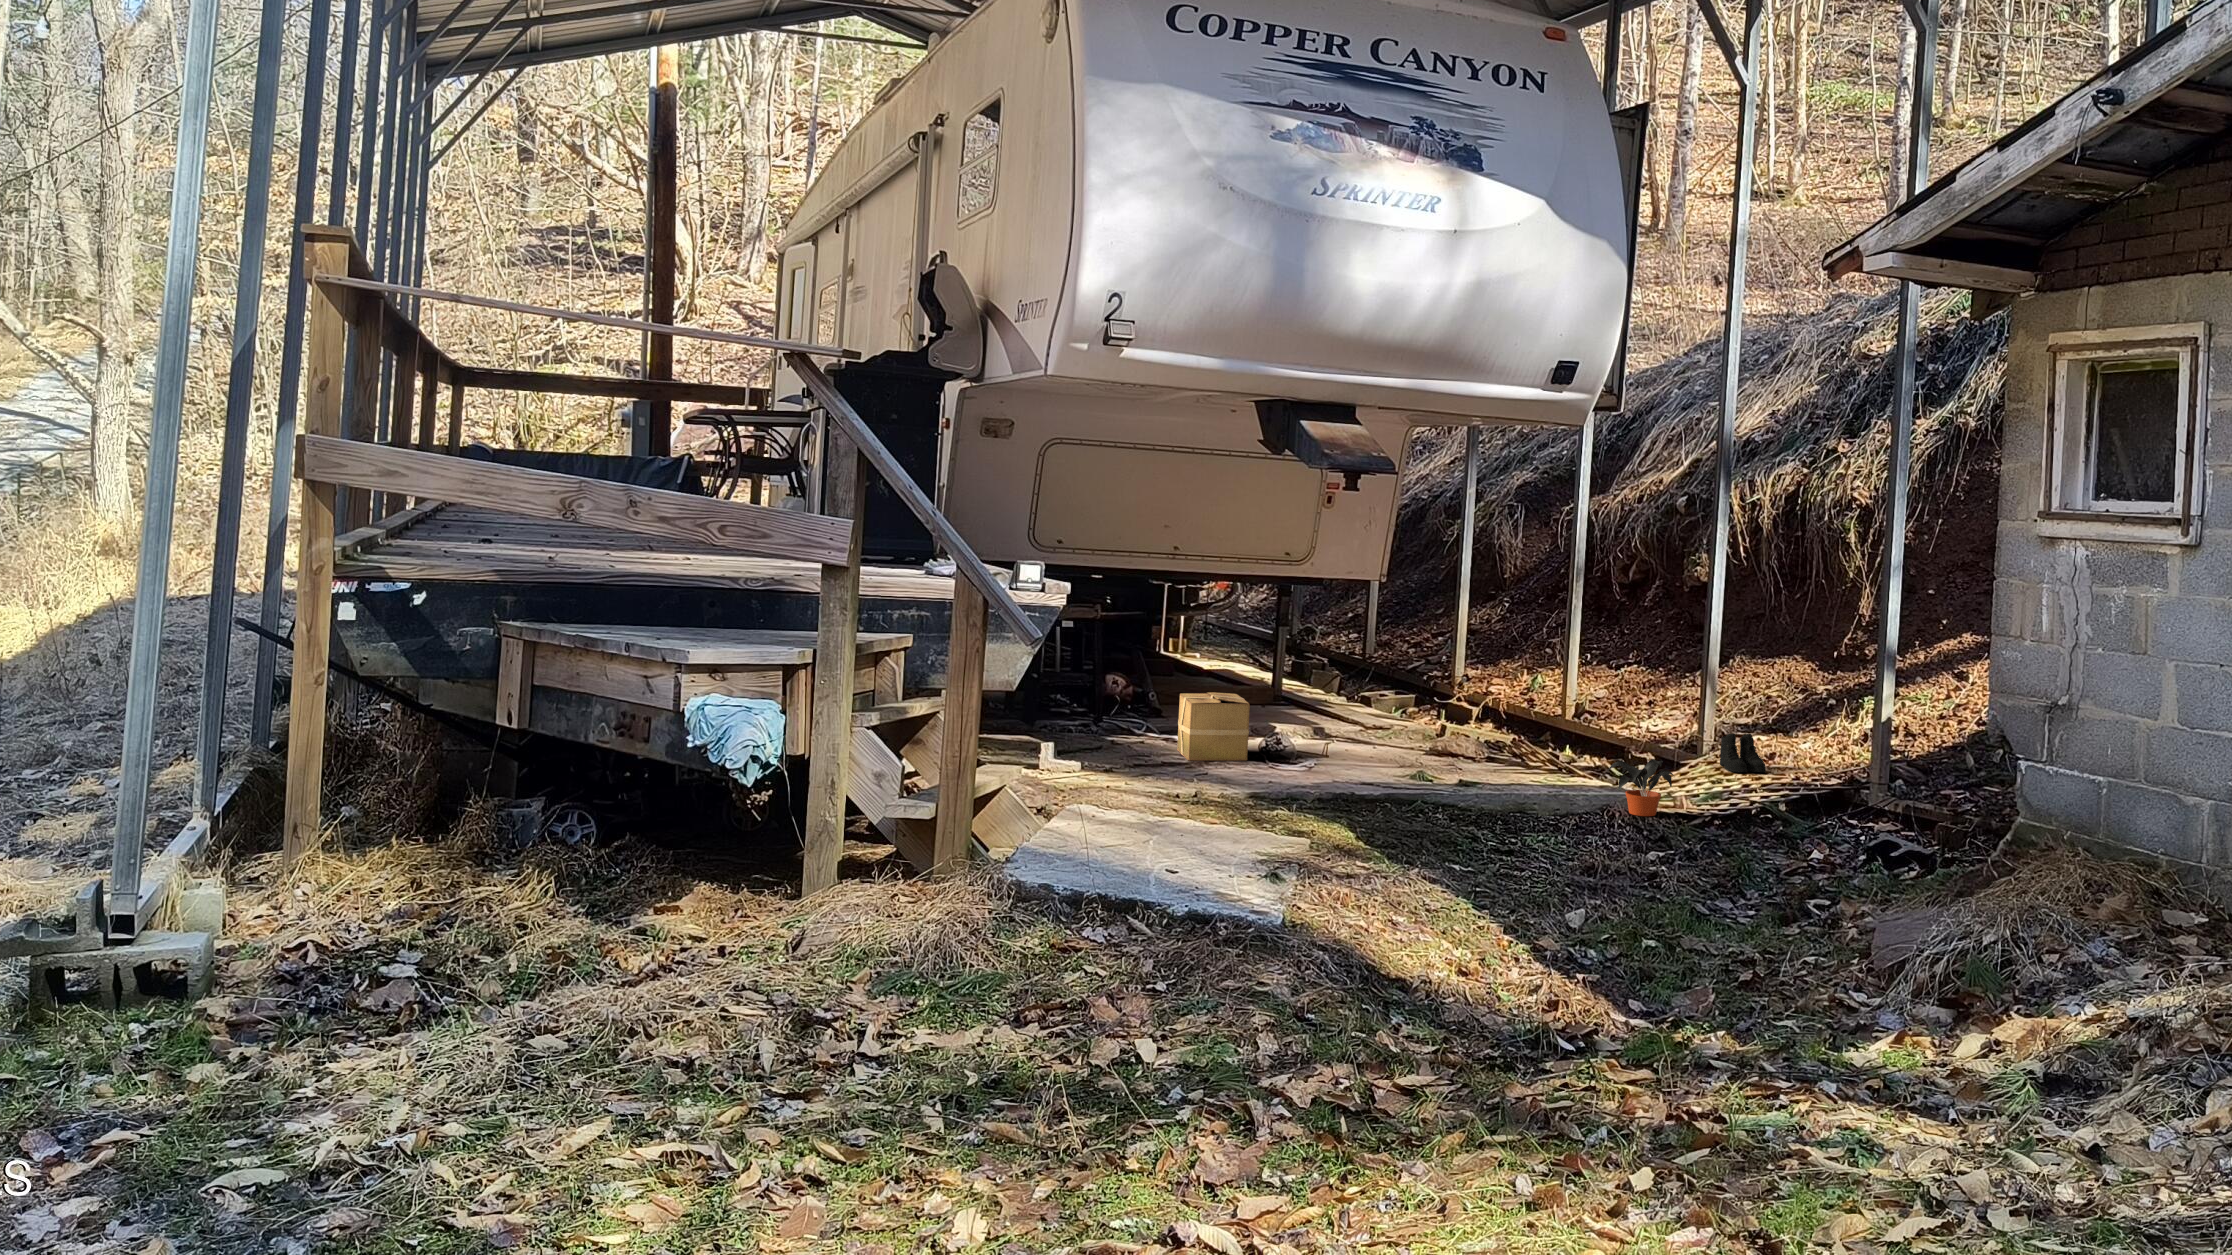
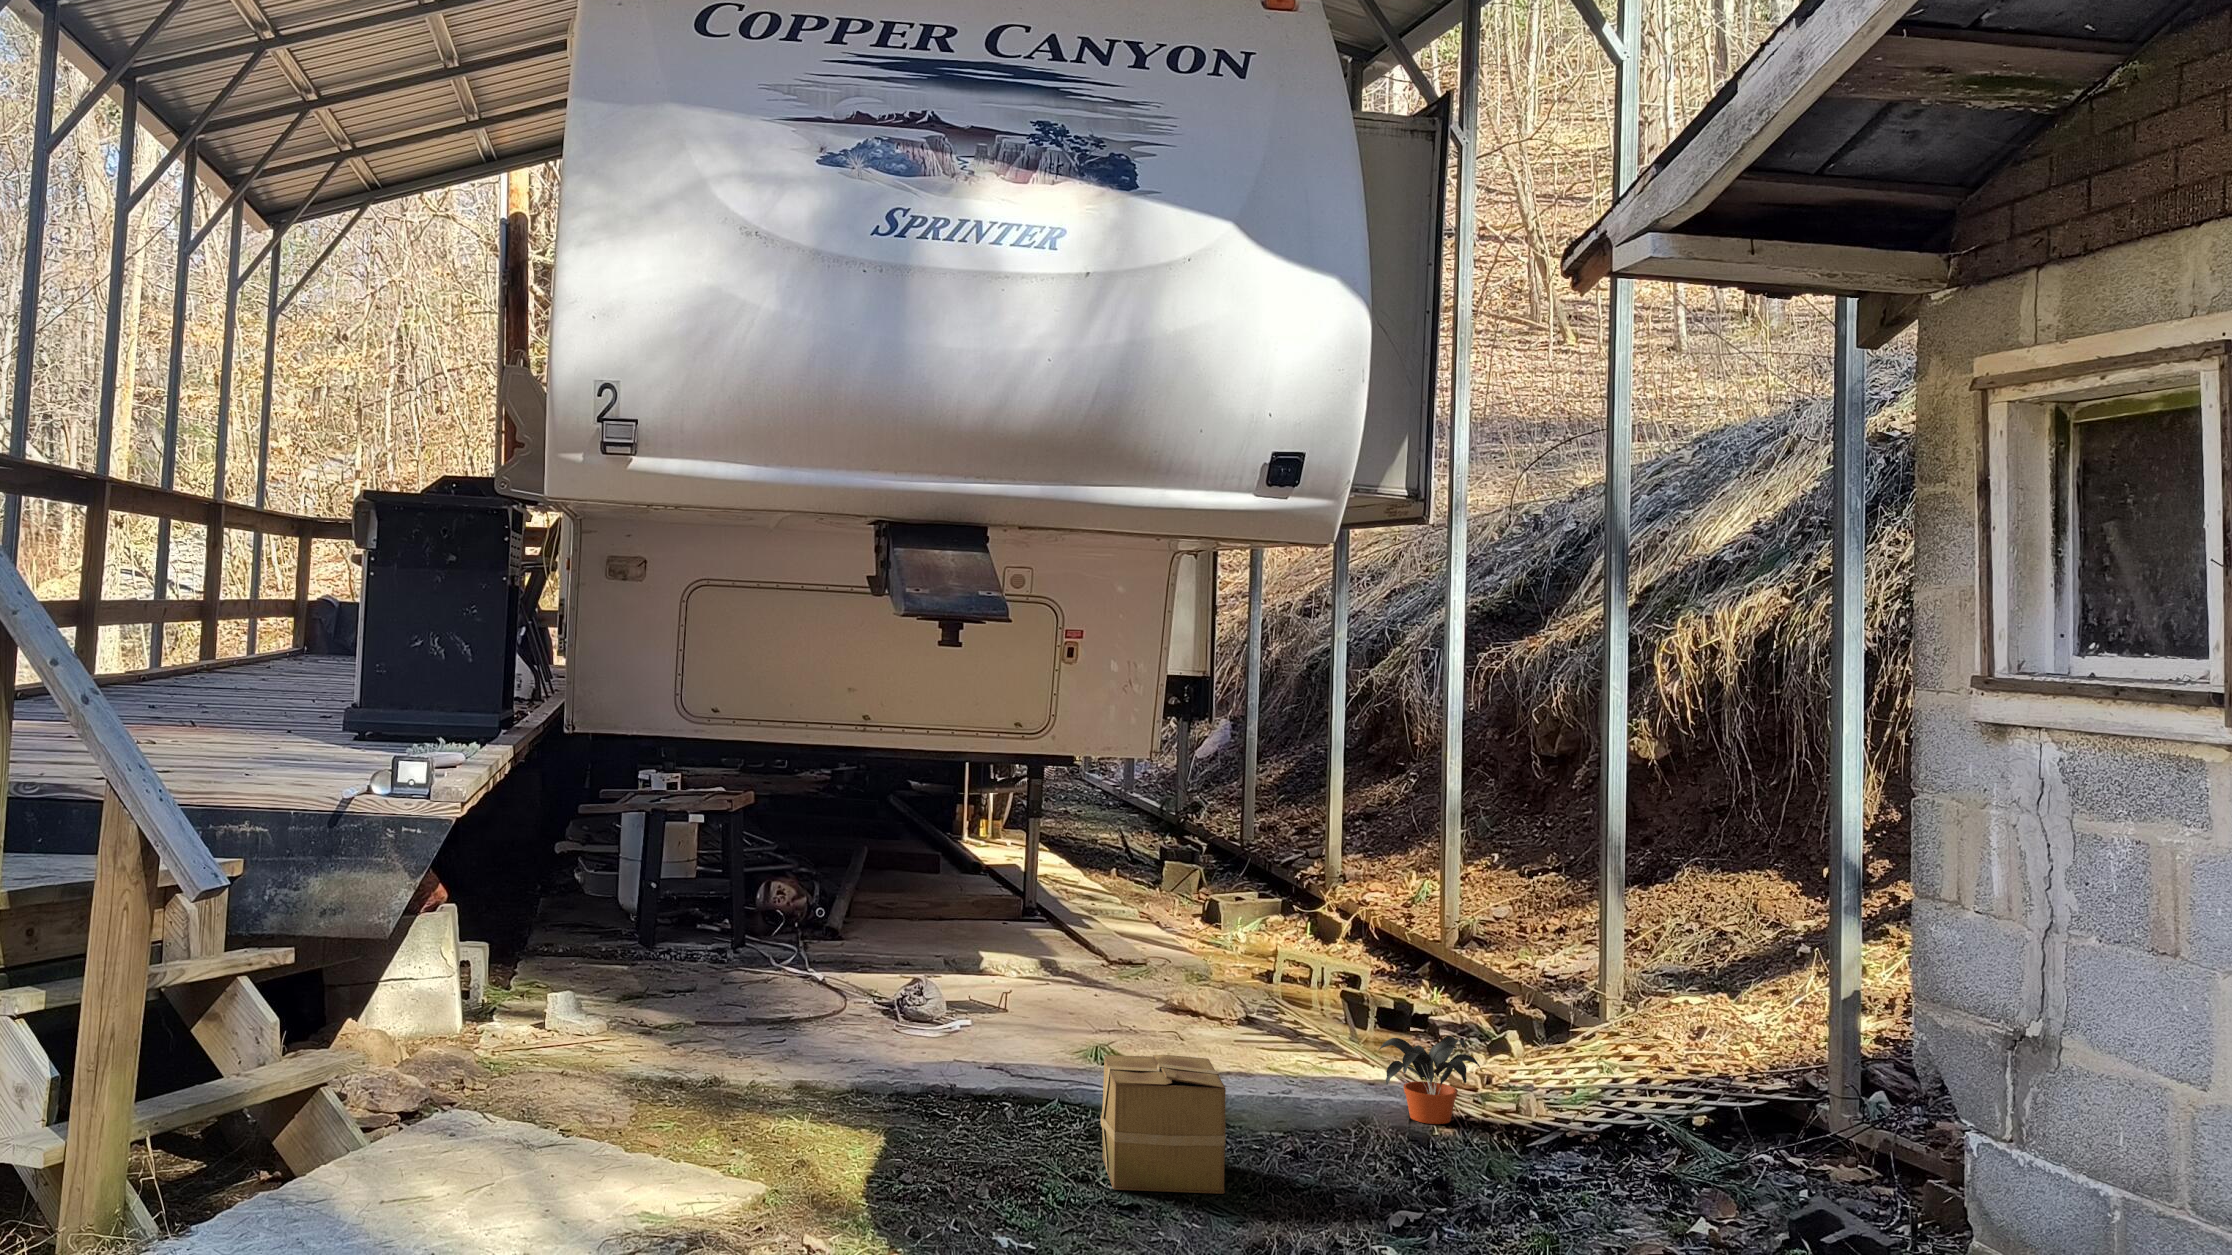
cardboard box: present [1177,692,1250,761] -> present [1101,1055,1226,1194]
boots: present [1720,734,1766,772] -> none [1616,991,1683,1052]

